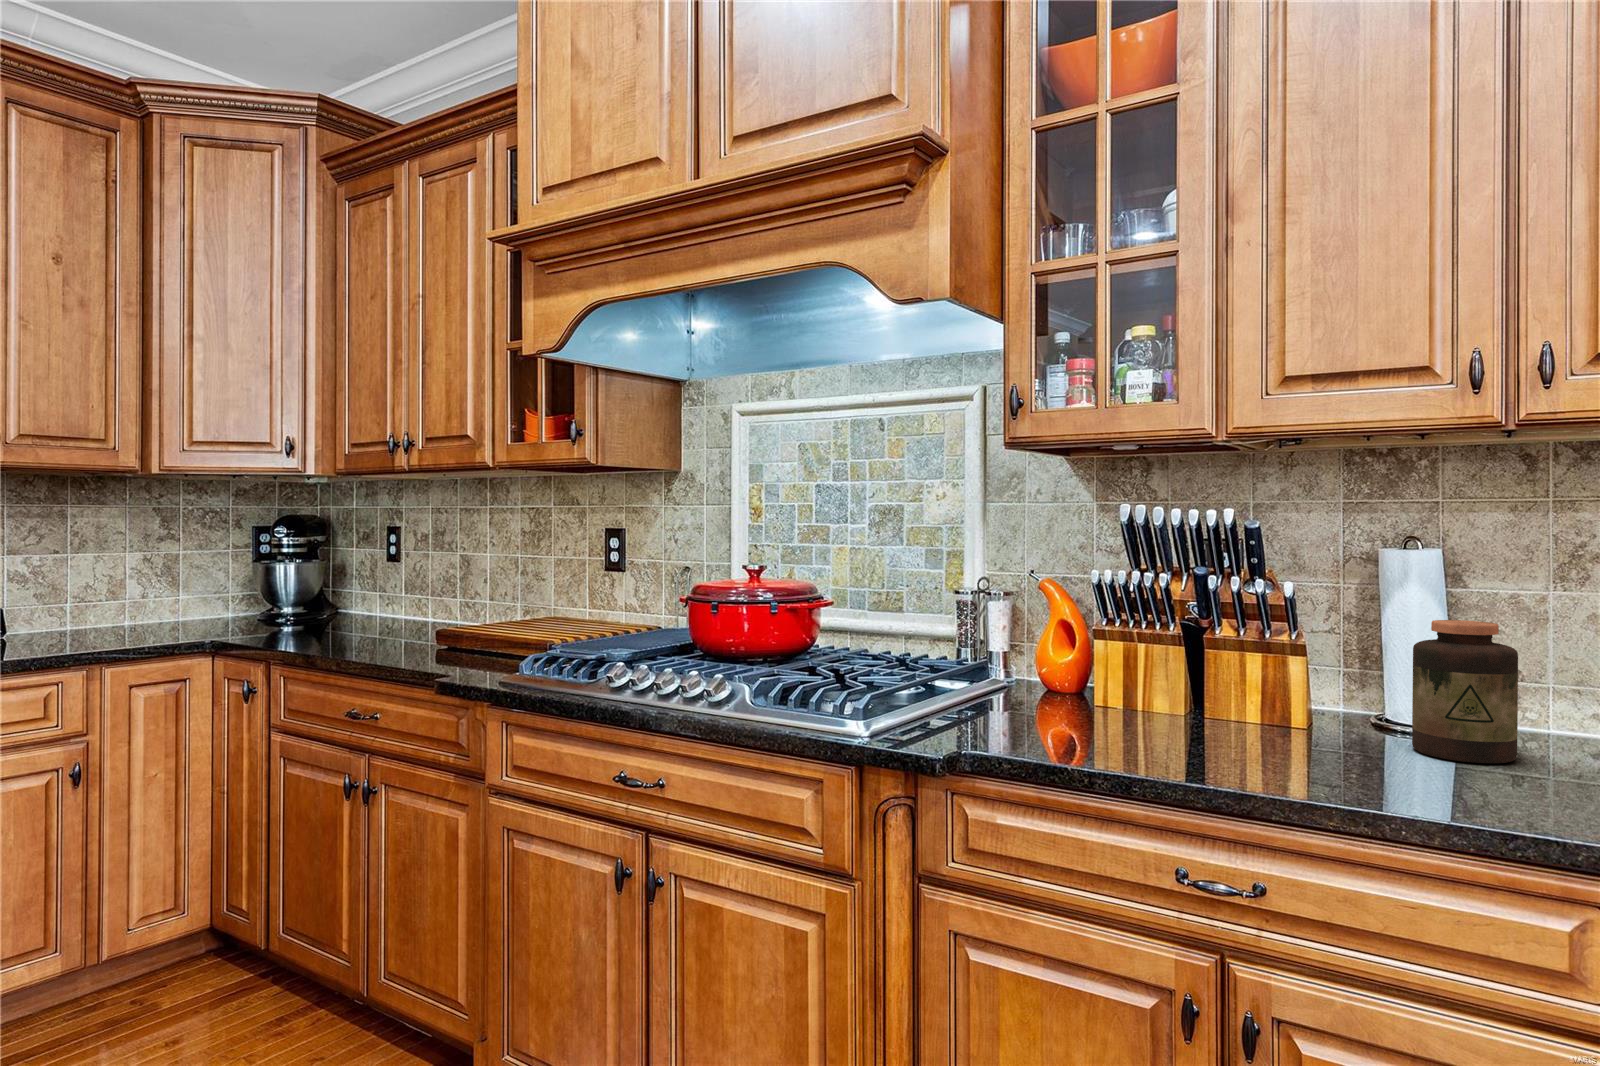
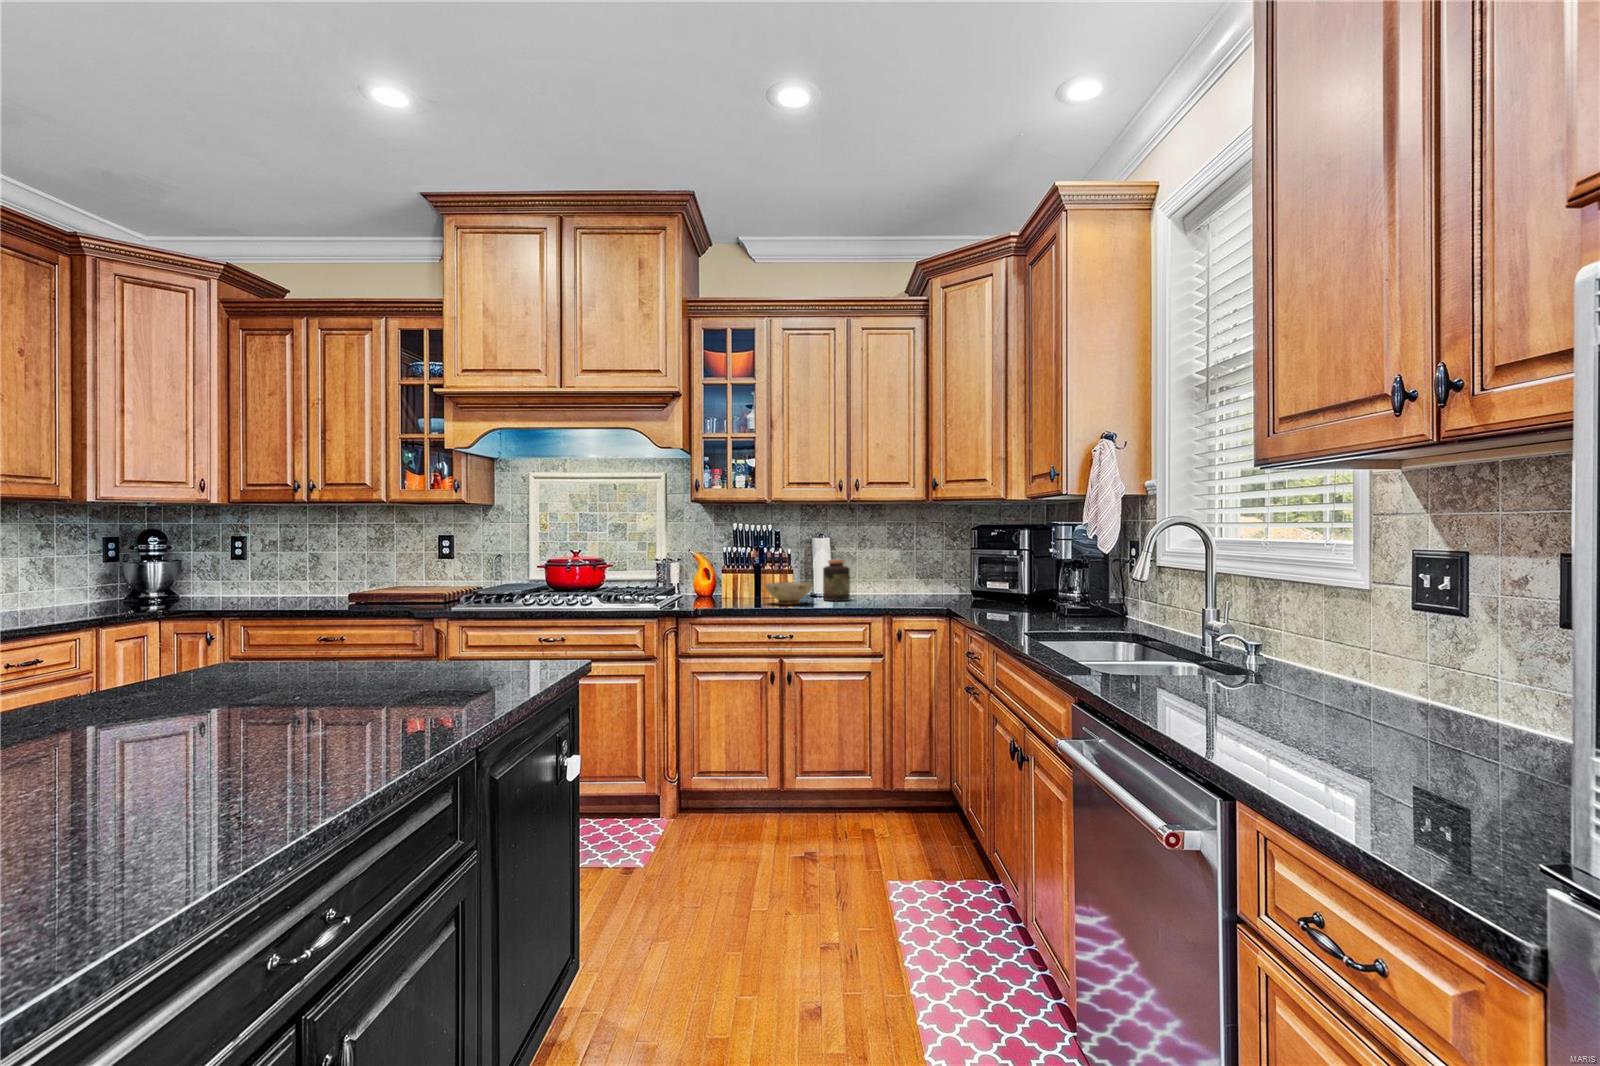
ceramic bowl: none [1191,681,1361,766] -> present [765,582,812,605]

